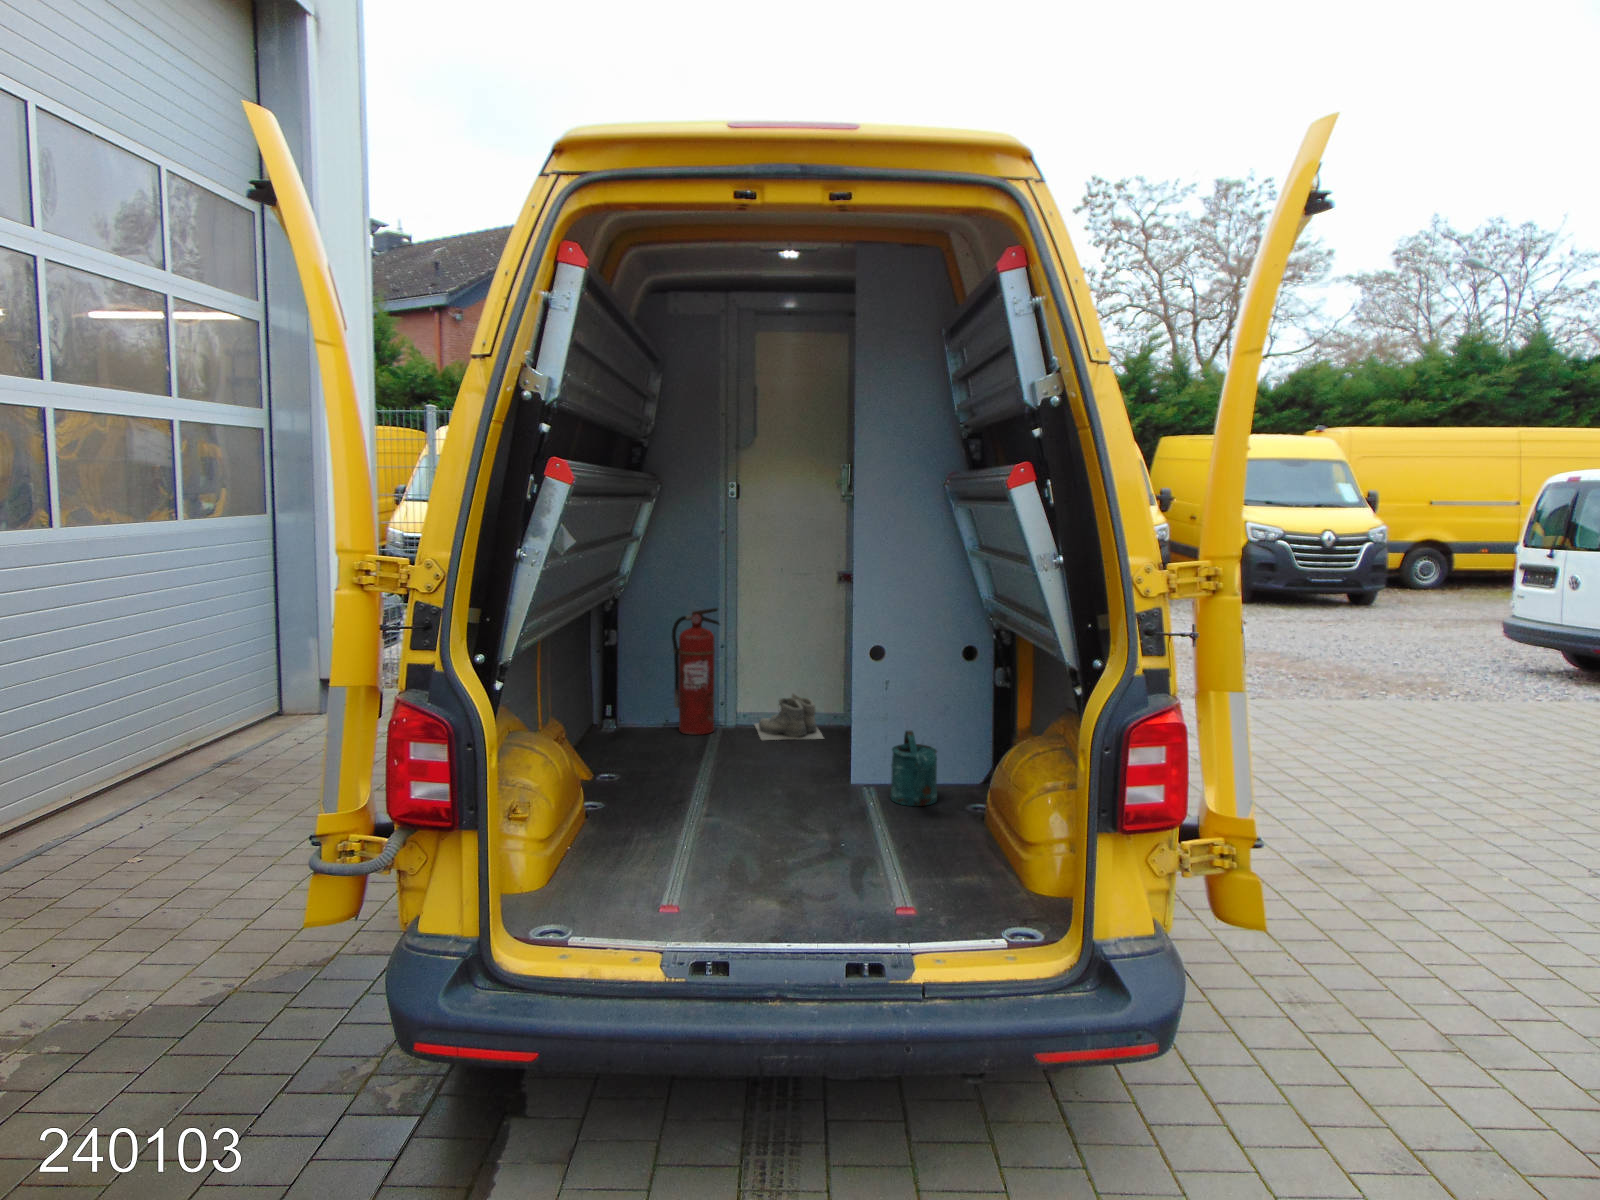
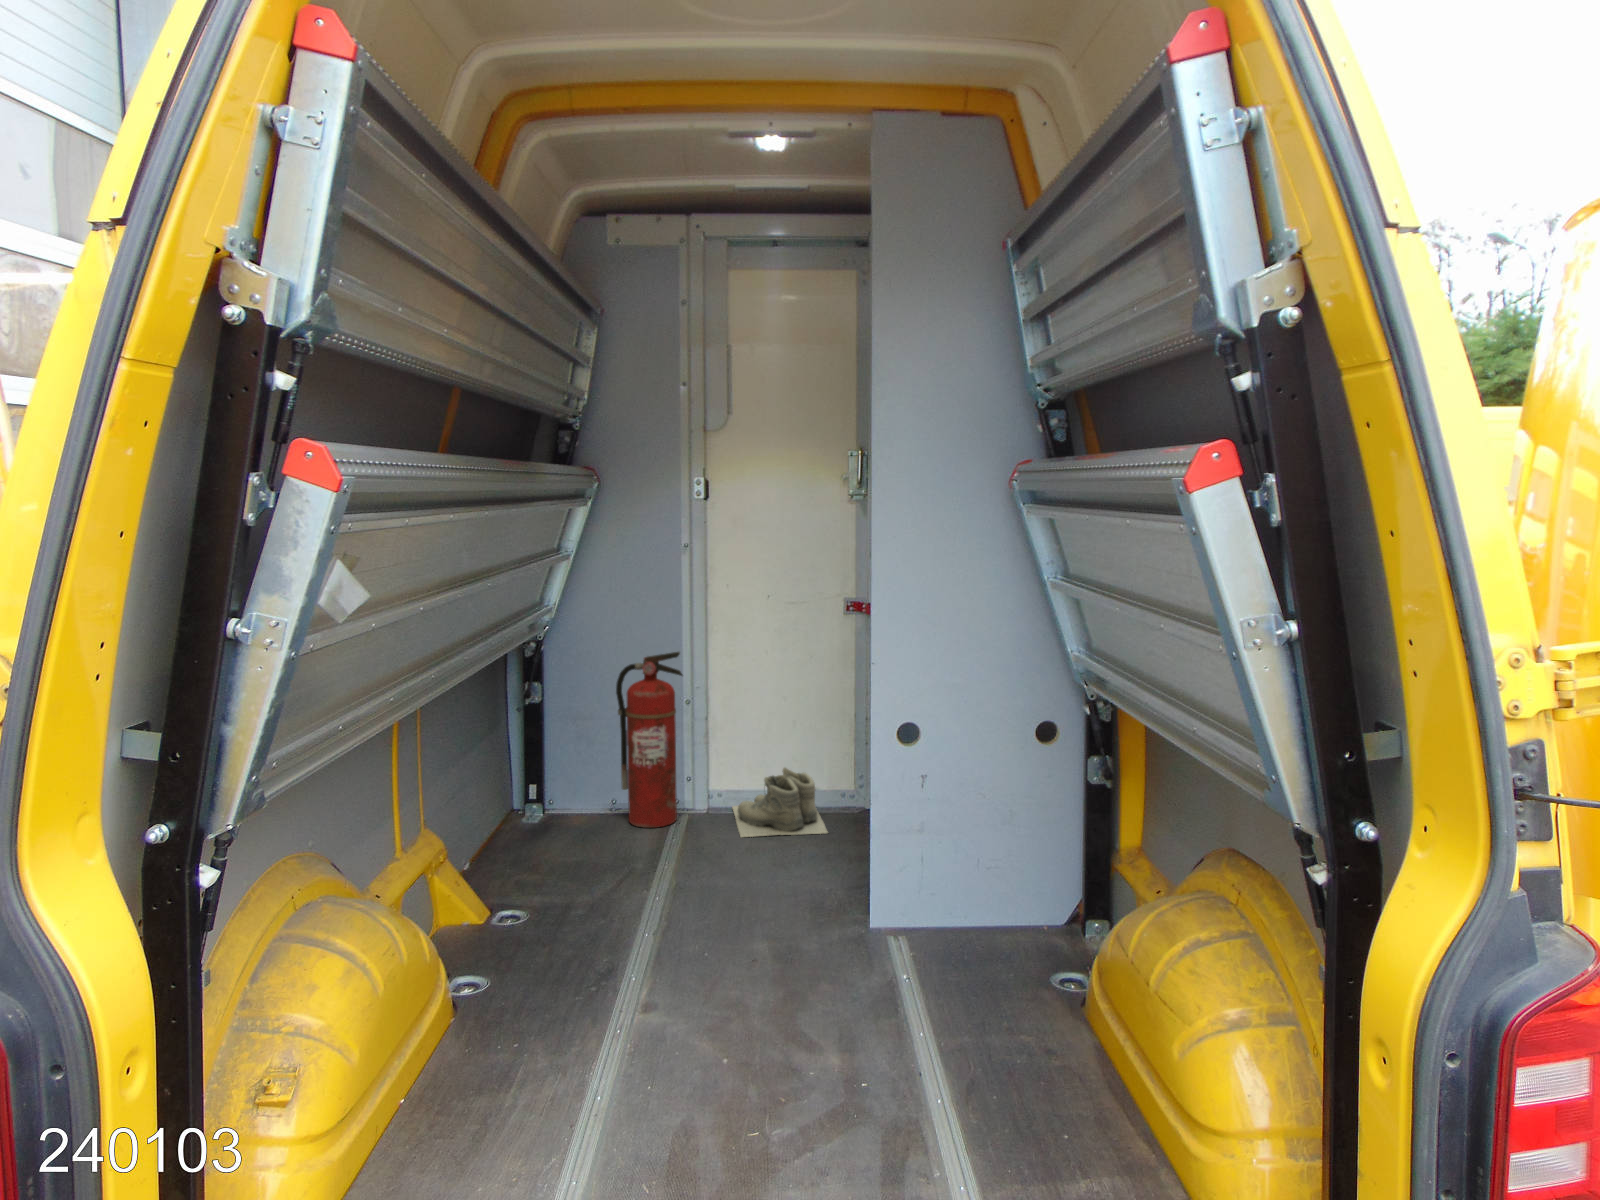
watering can: present [890,731,937,806] -> none [931,855,1009,981]

